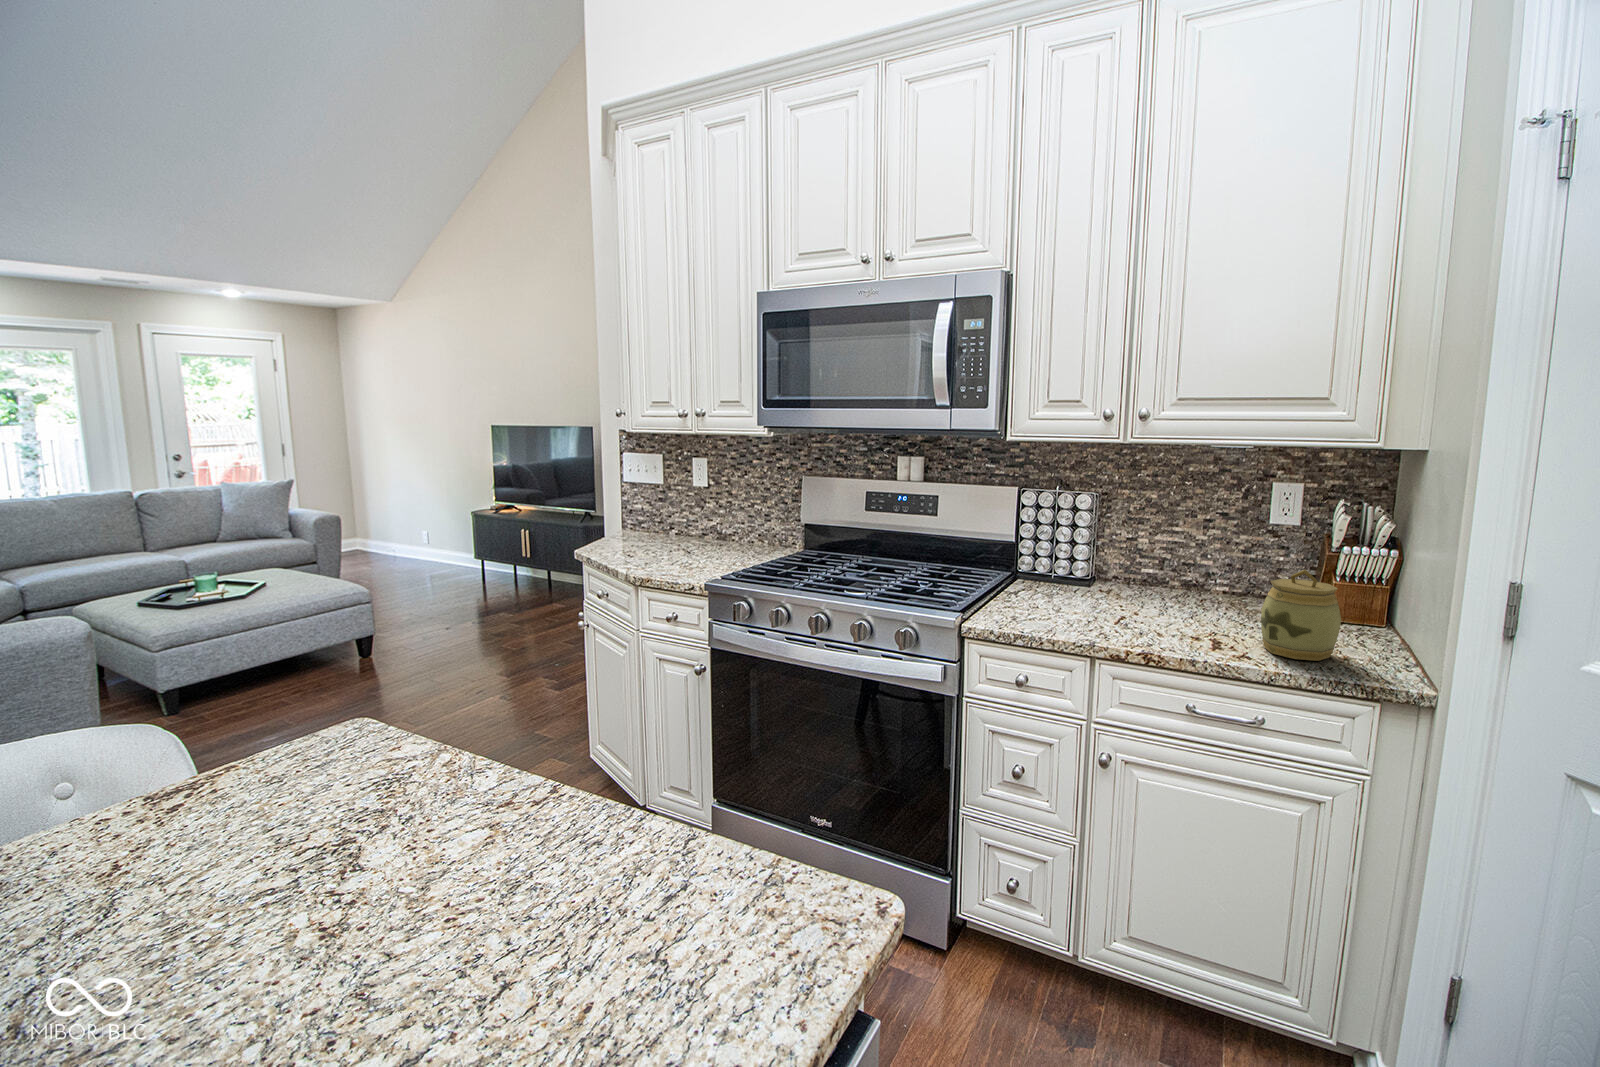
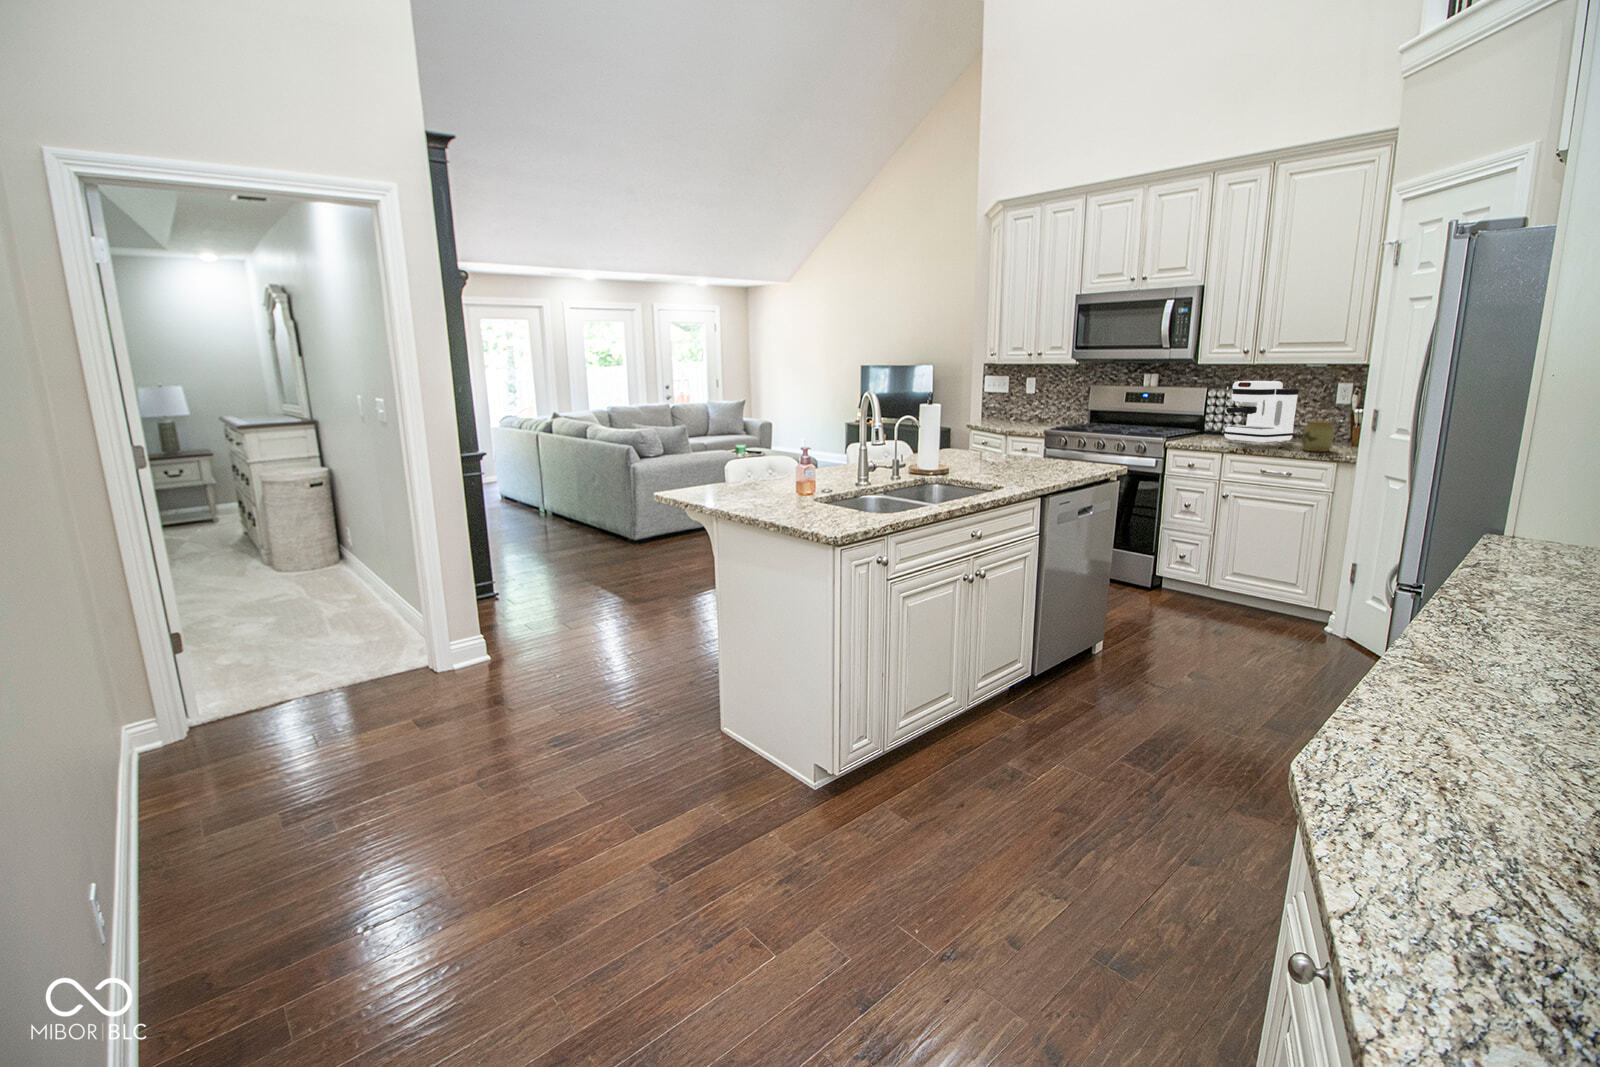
coffee maker: none [1073,477,1216,623] -> present [1224,381,1299,443]

